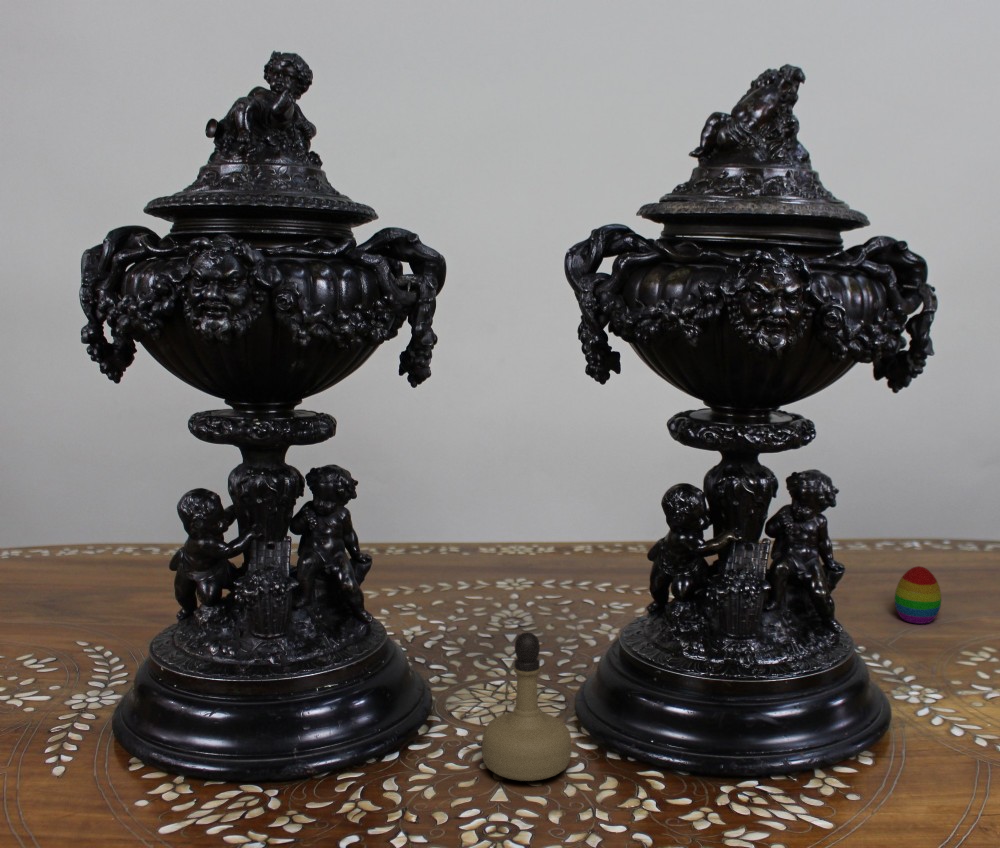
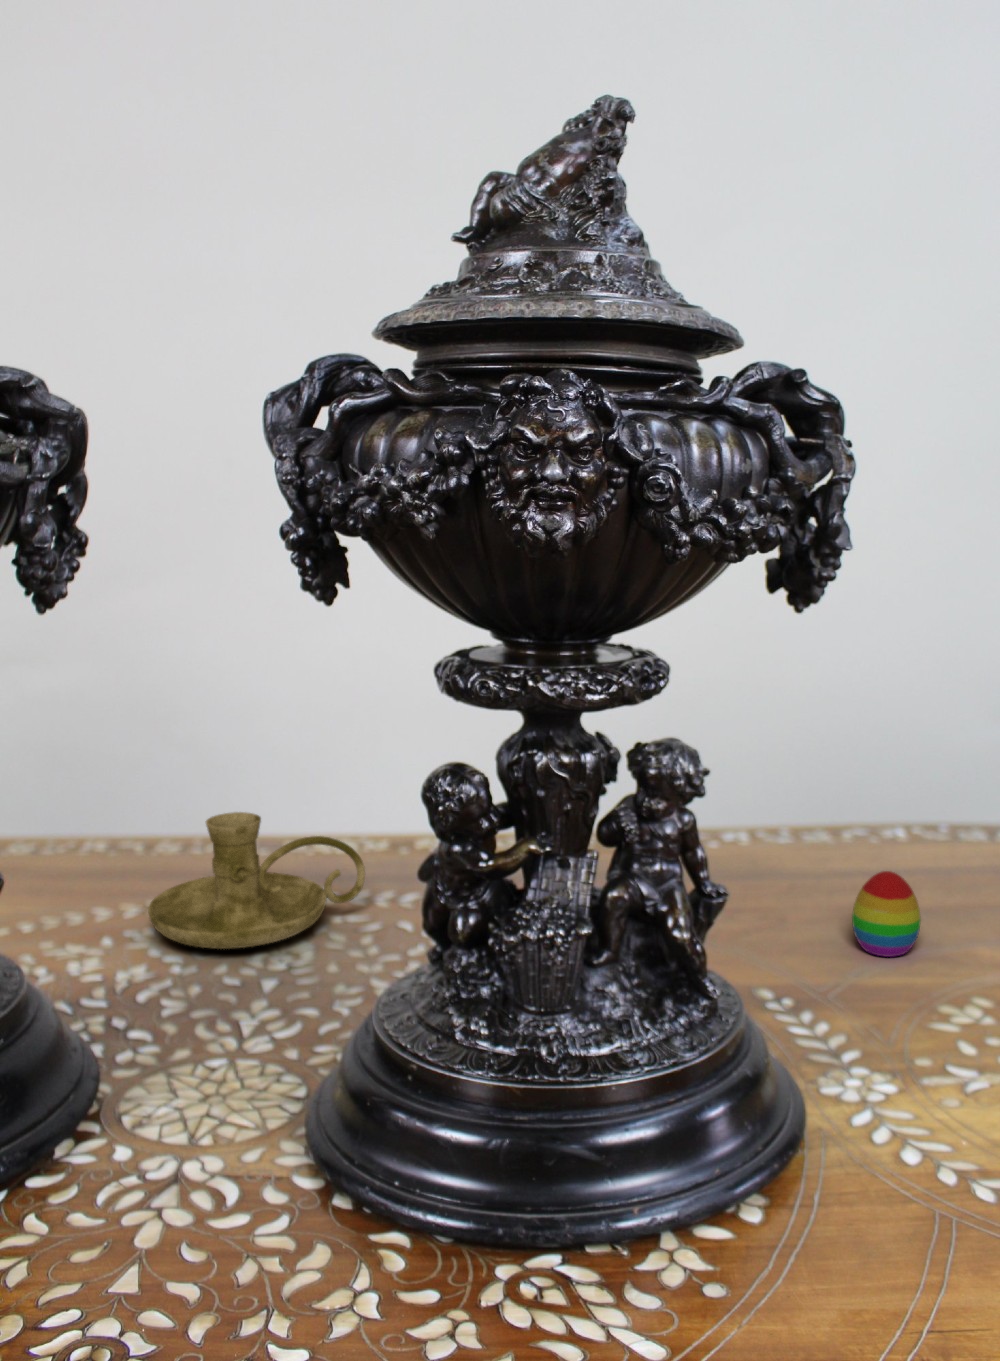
candle holder: none [414,522,558,613] -> present [148,812,365,949]
perfume bottle: present [482,632,571,781] -> none [108,1015,258,1260]

